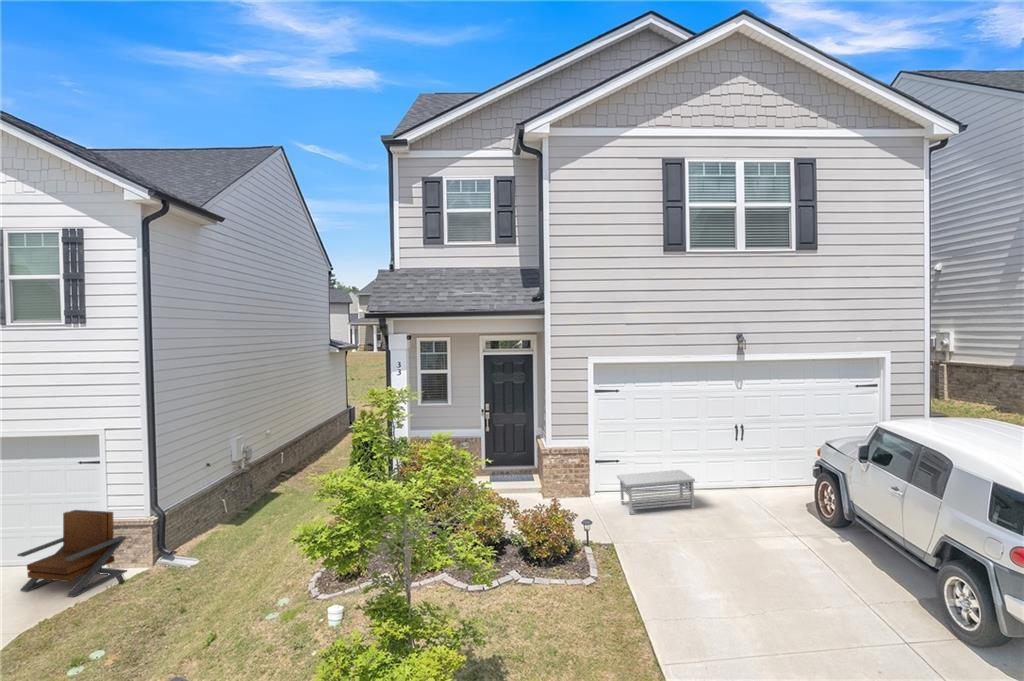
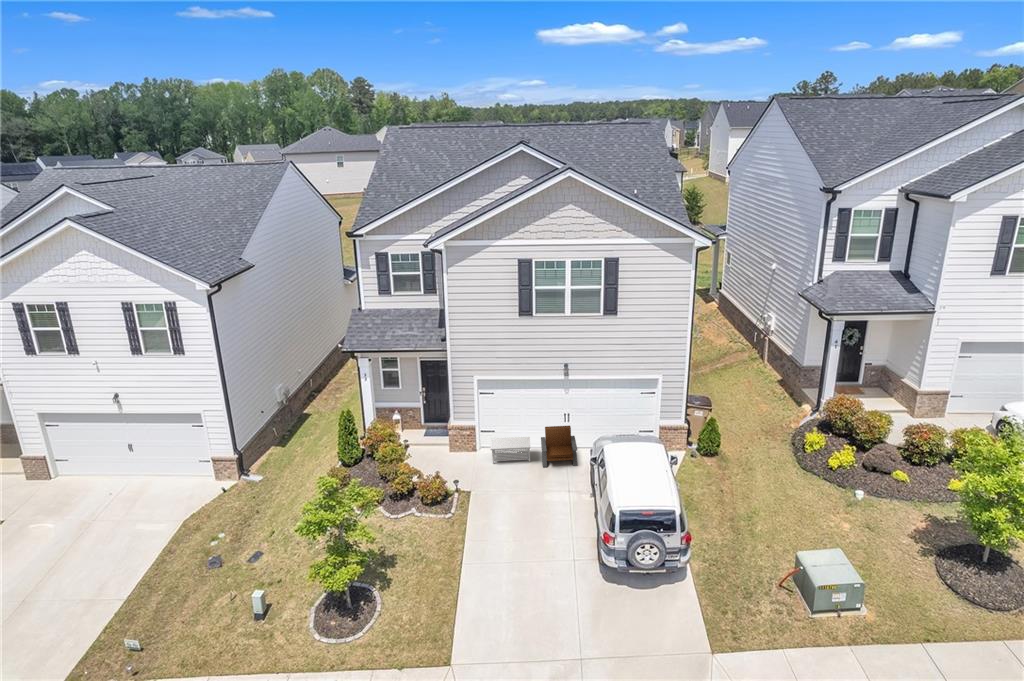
lounge chair: present [18,510,127,597] -> present [541,426,578,467]

